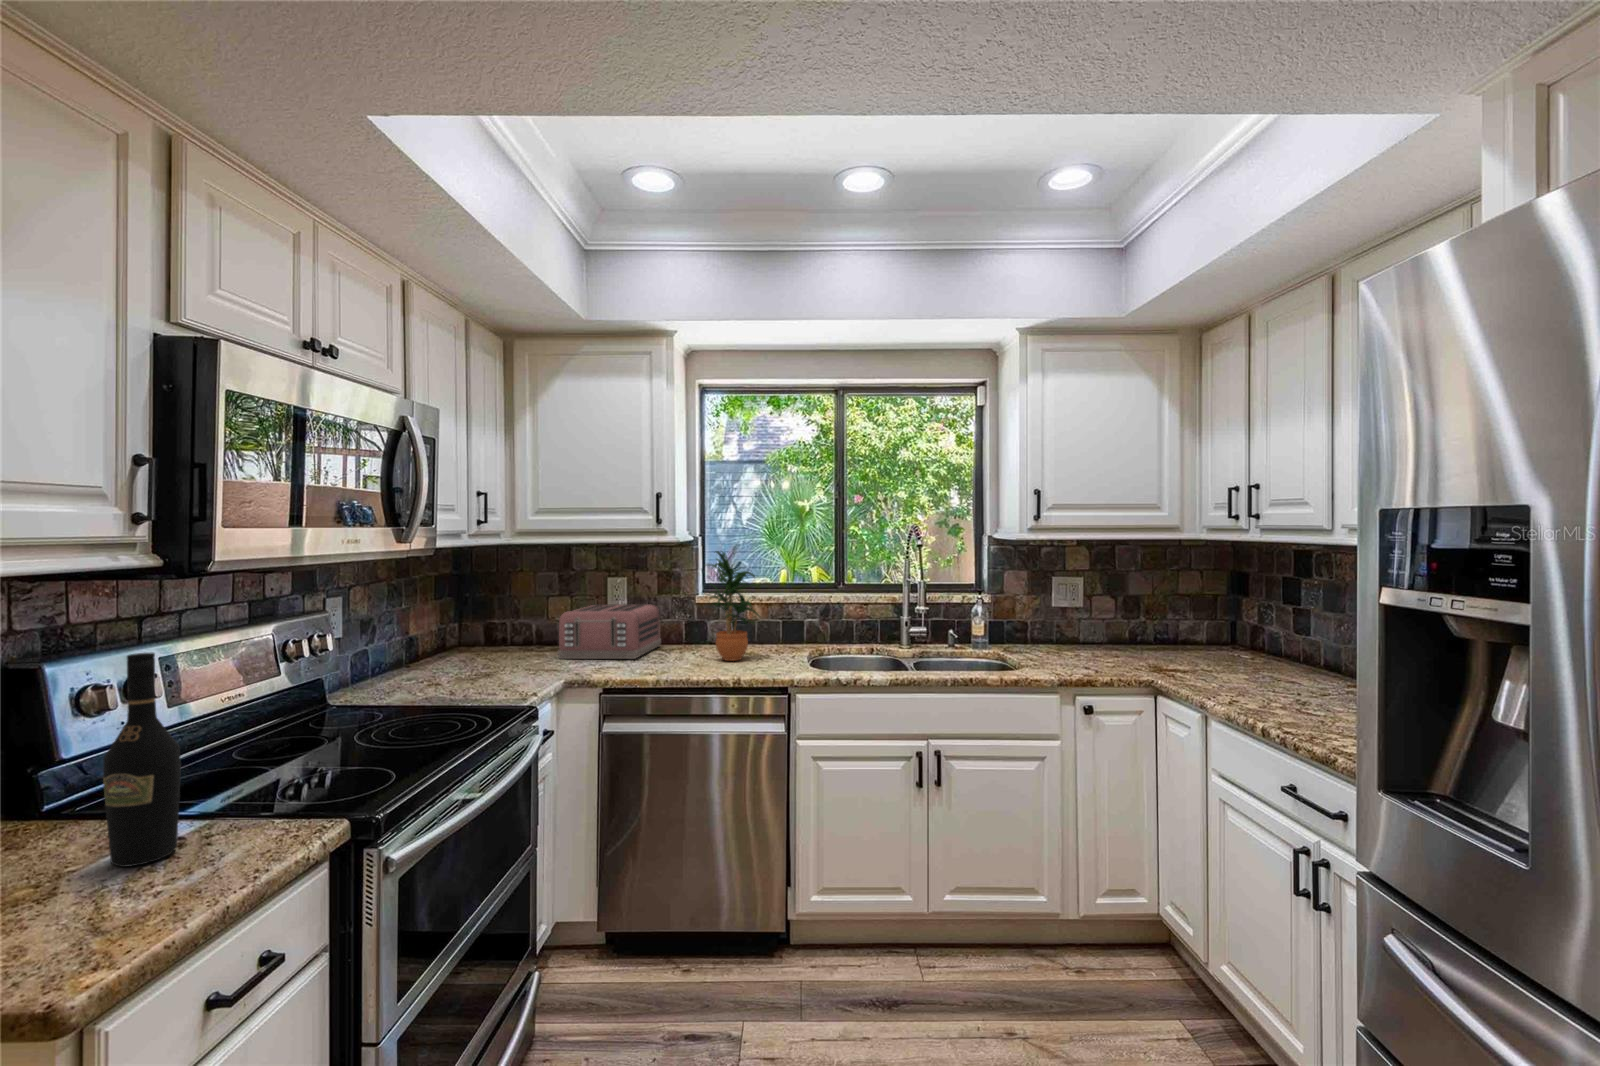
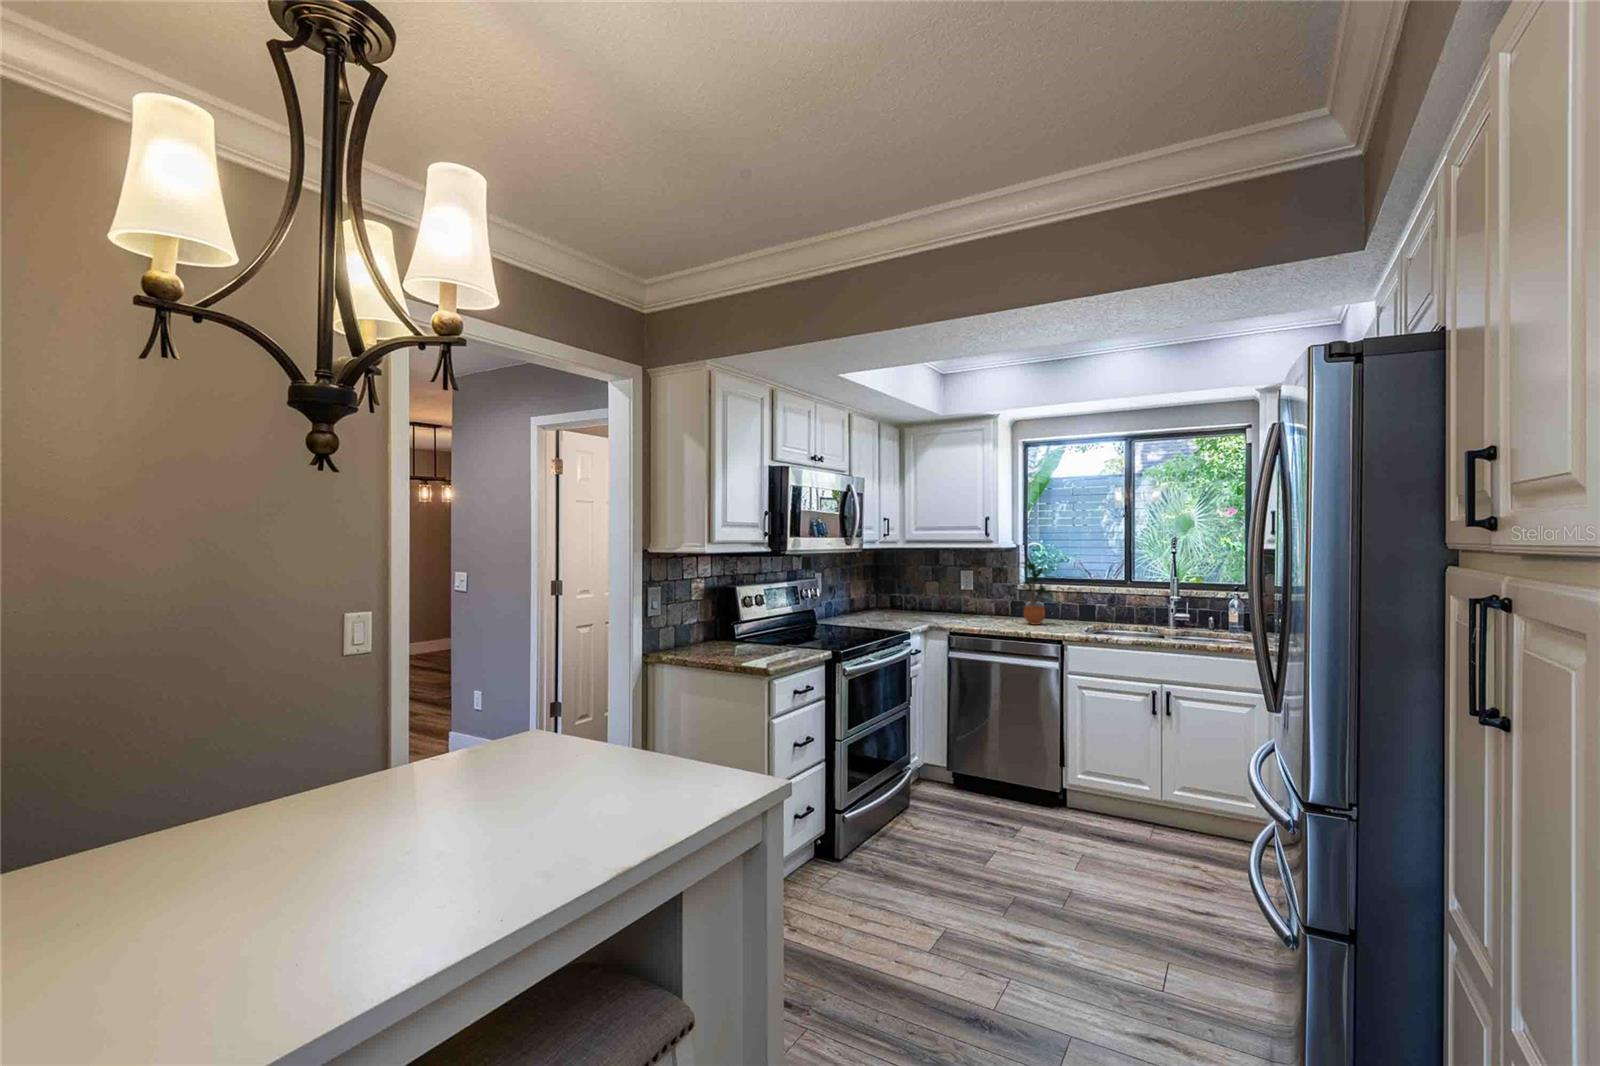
toaster: present [558,604,661,659] -> none [928,587,994,619]
wine bottle: present [103,653,181,867] -> none [760,581,781,653]

